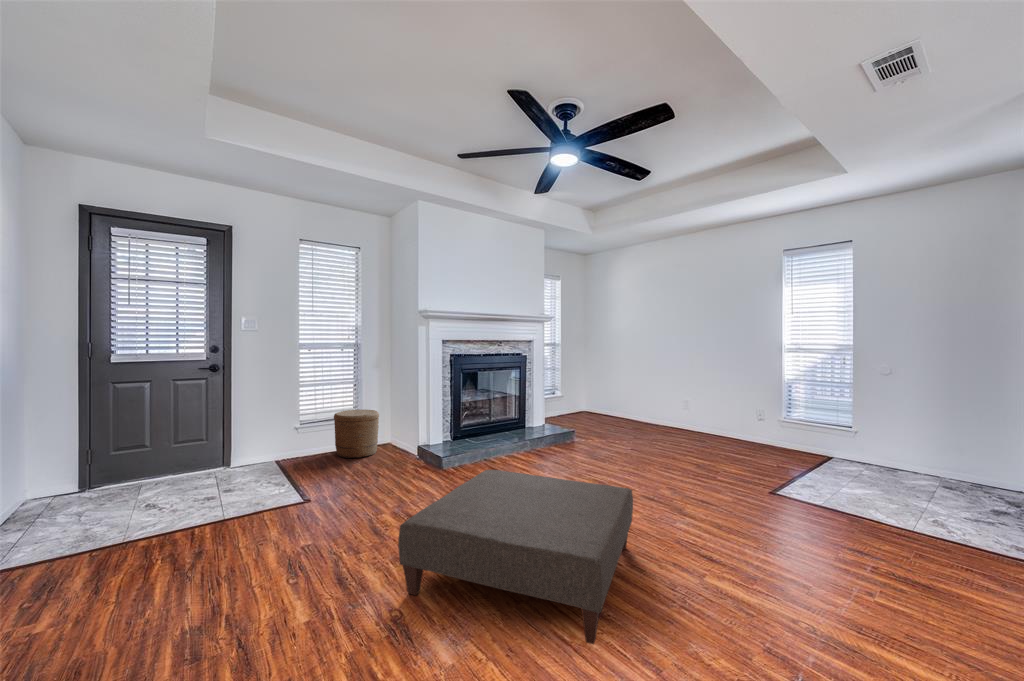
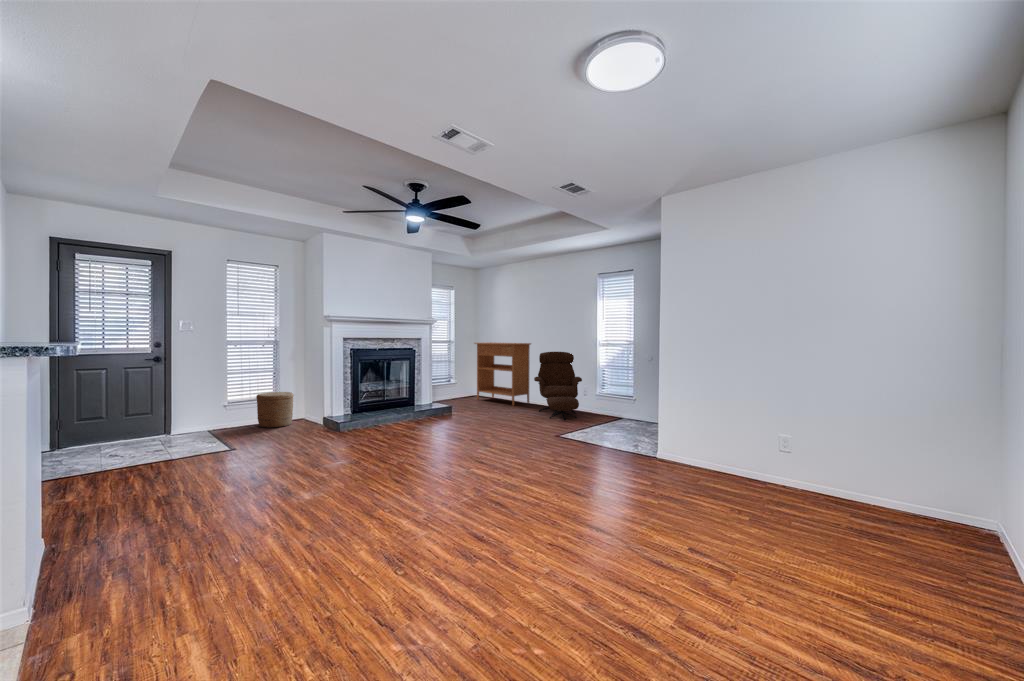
console table: none [588,345,670,429] -> present [475,342,531,405]
lounge chair: none [683,358,764,457] -> present [534,352,582,420]
ottoman: present [398,470,633,644] -> none [286,422,444,496]

